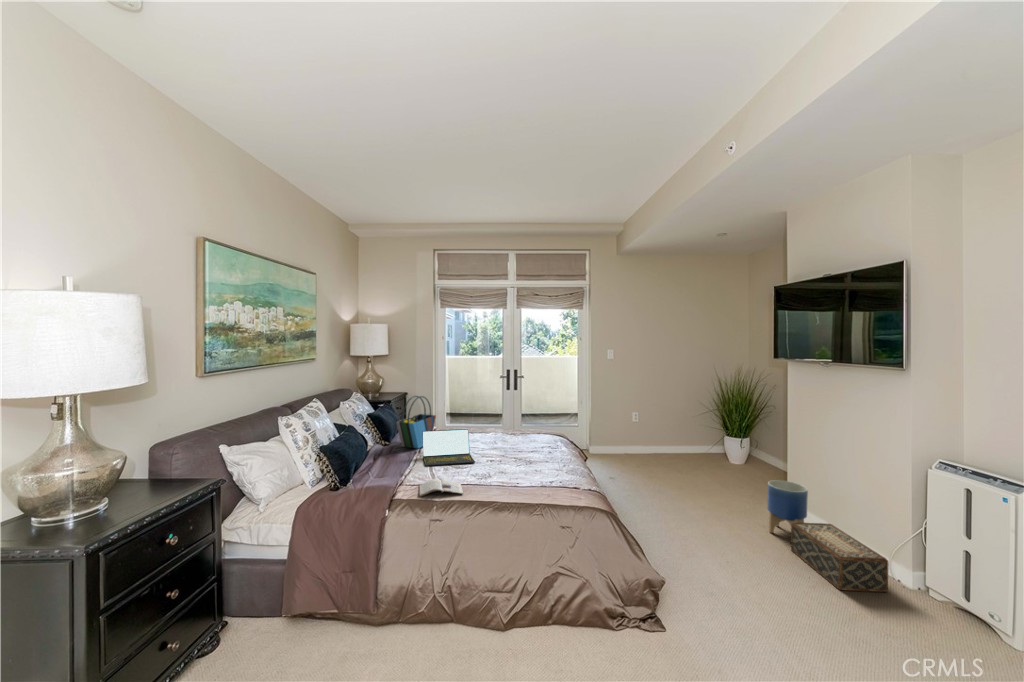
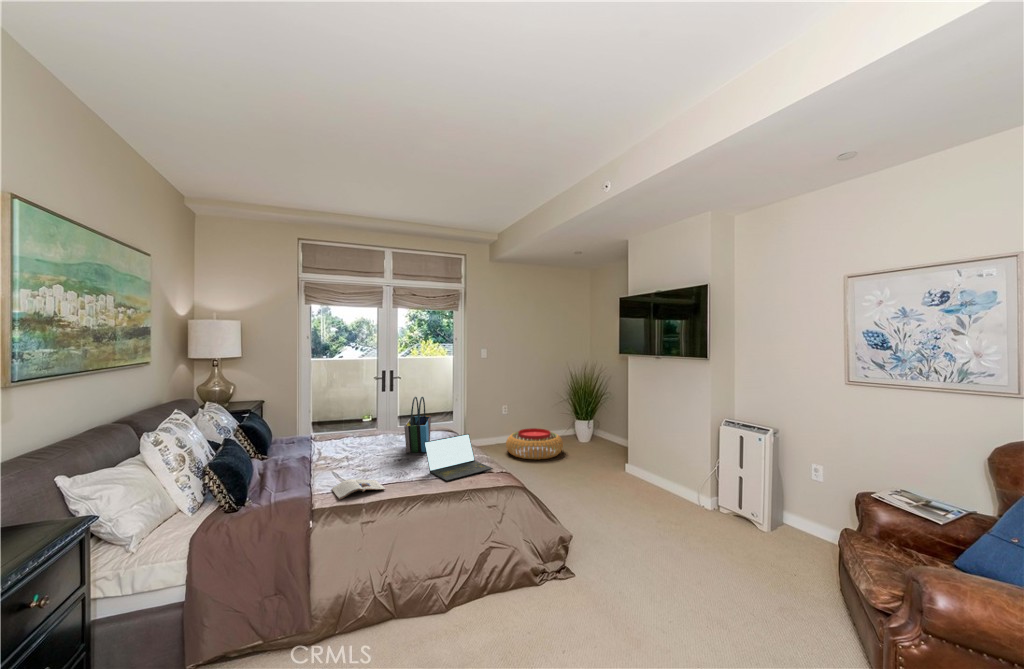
tote bag: present [396,396,436,448] -> present [404,397,431,453]
laptop: present [423,429,475,466] -> present [424,434,493,481]
pouf: none [636,449,706,487] -> present [506,428,563,459]
planter: present [767,480,808,533] -> none [618,441,646,486]
woven basket: present [791,522,889,592] -> none [640,468,707,515]

